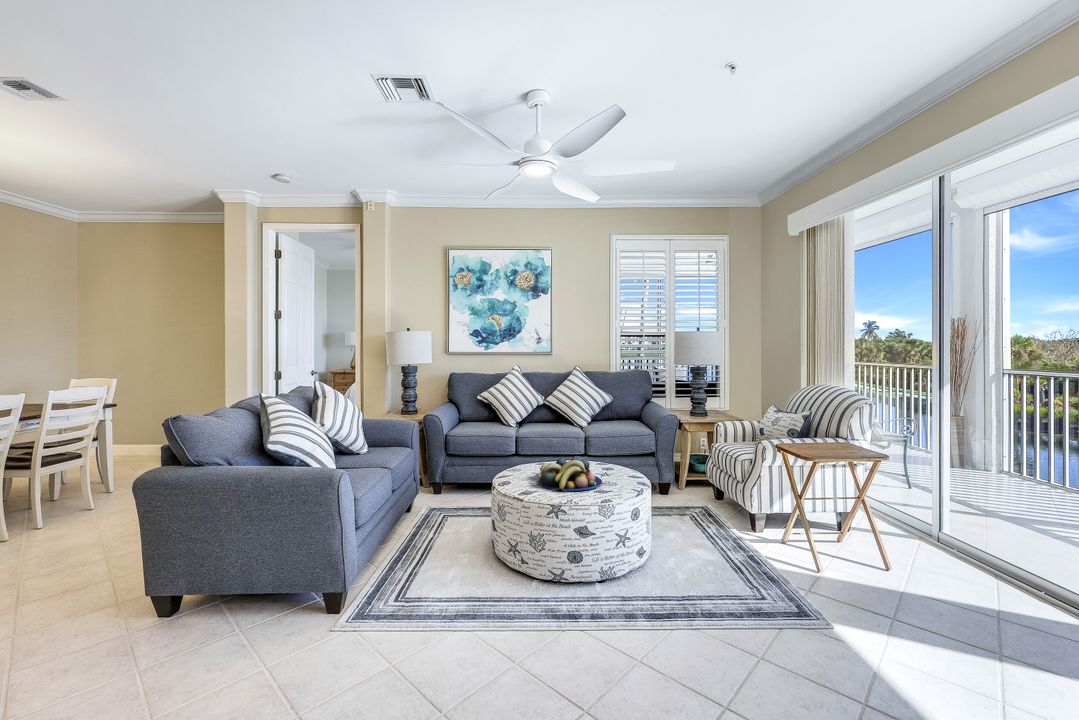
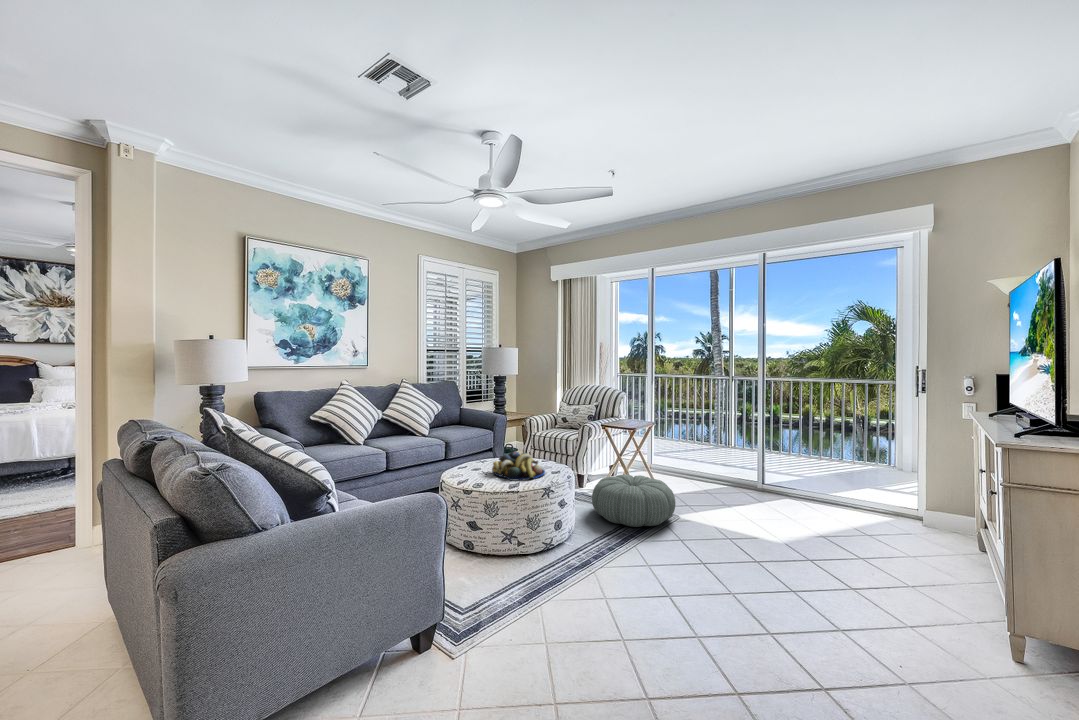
pouf: none [681,519,822,614] -> present [592,475,675,527]

